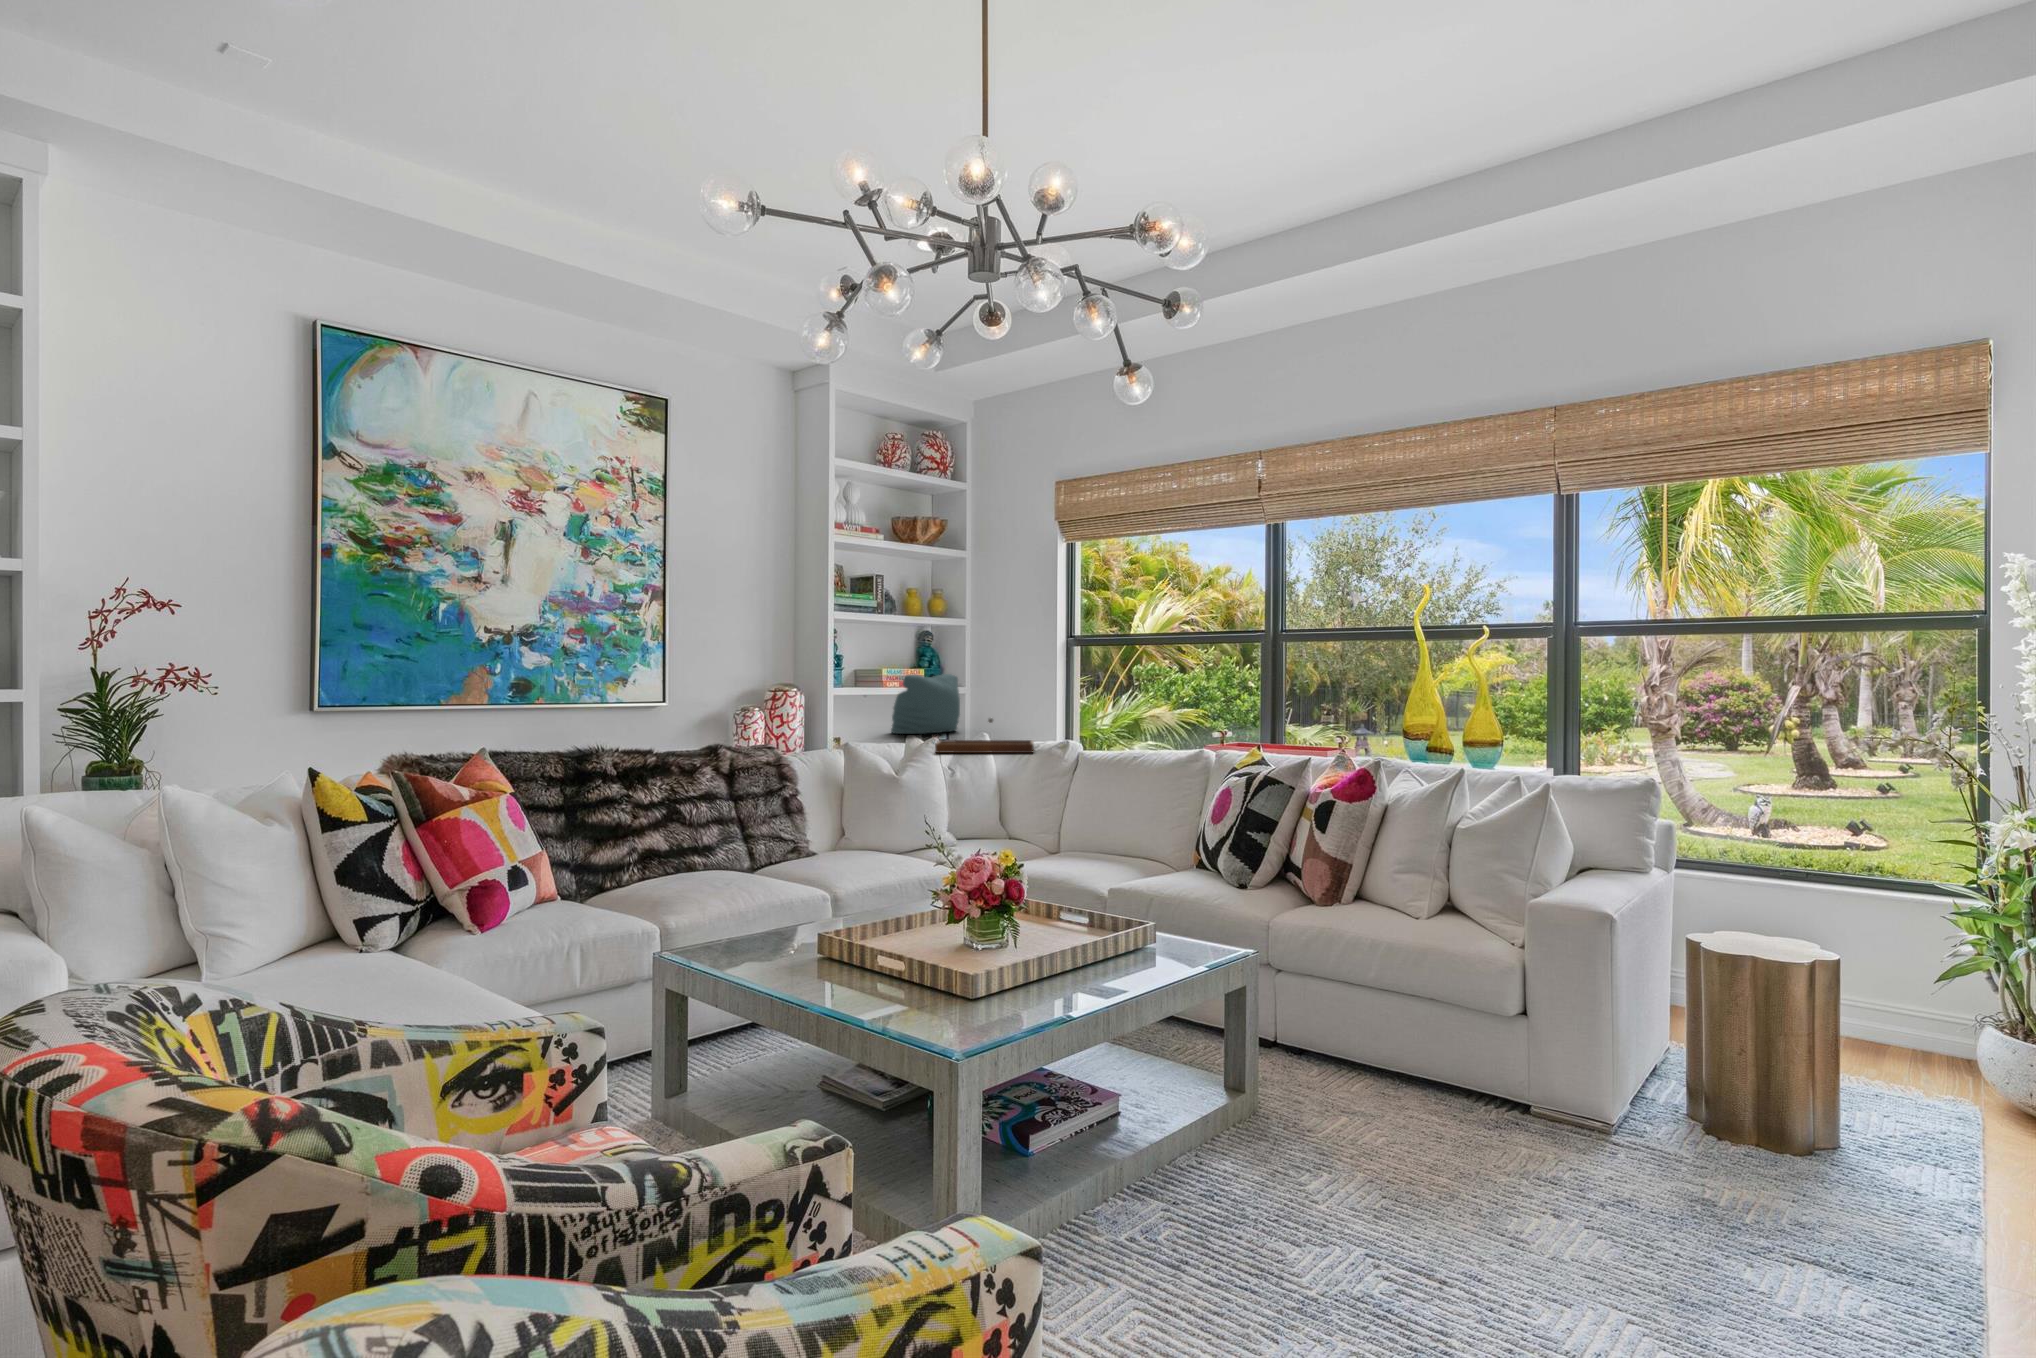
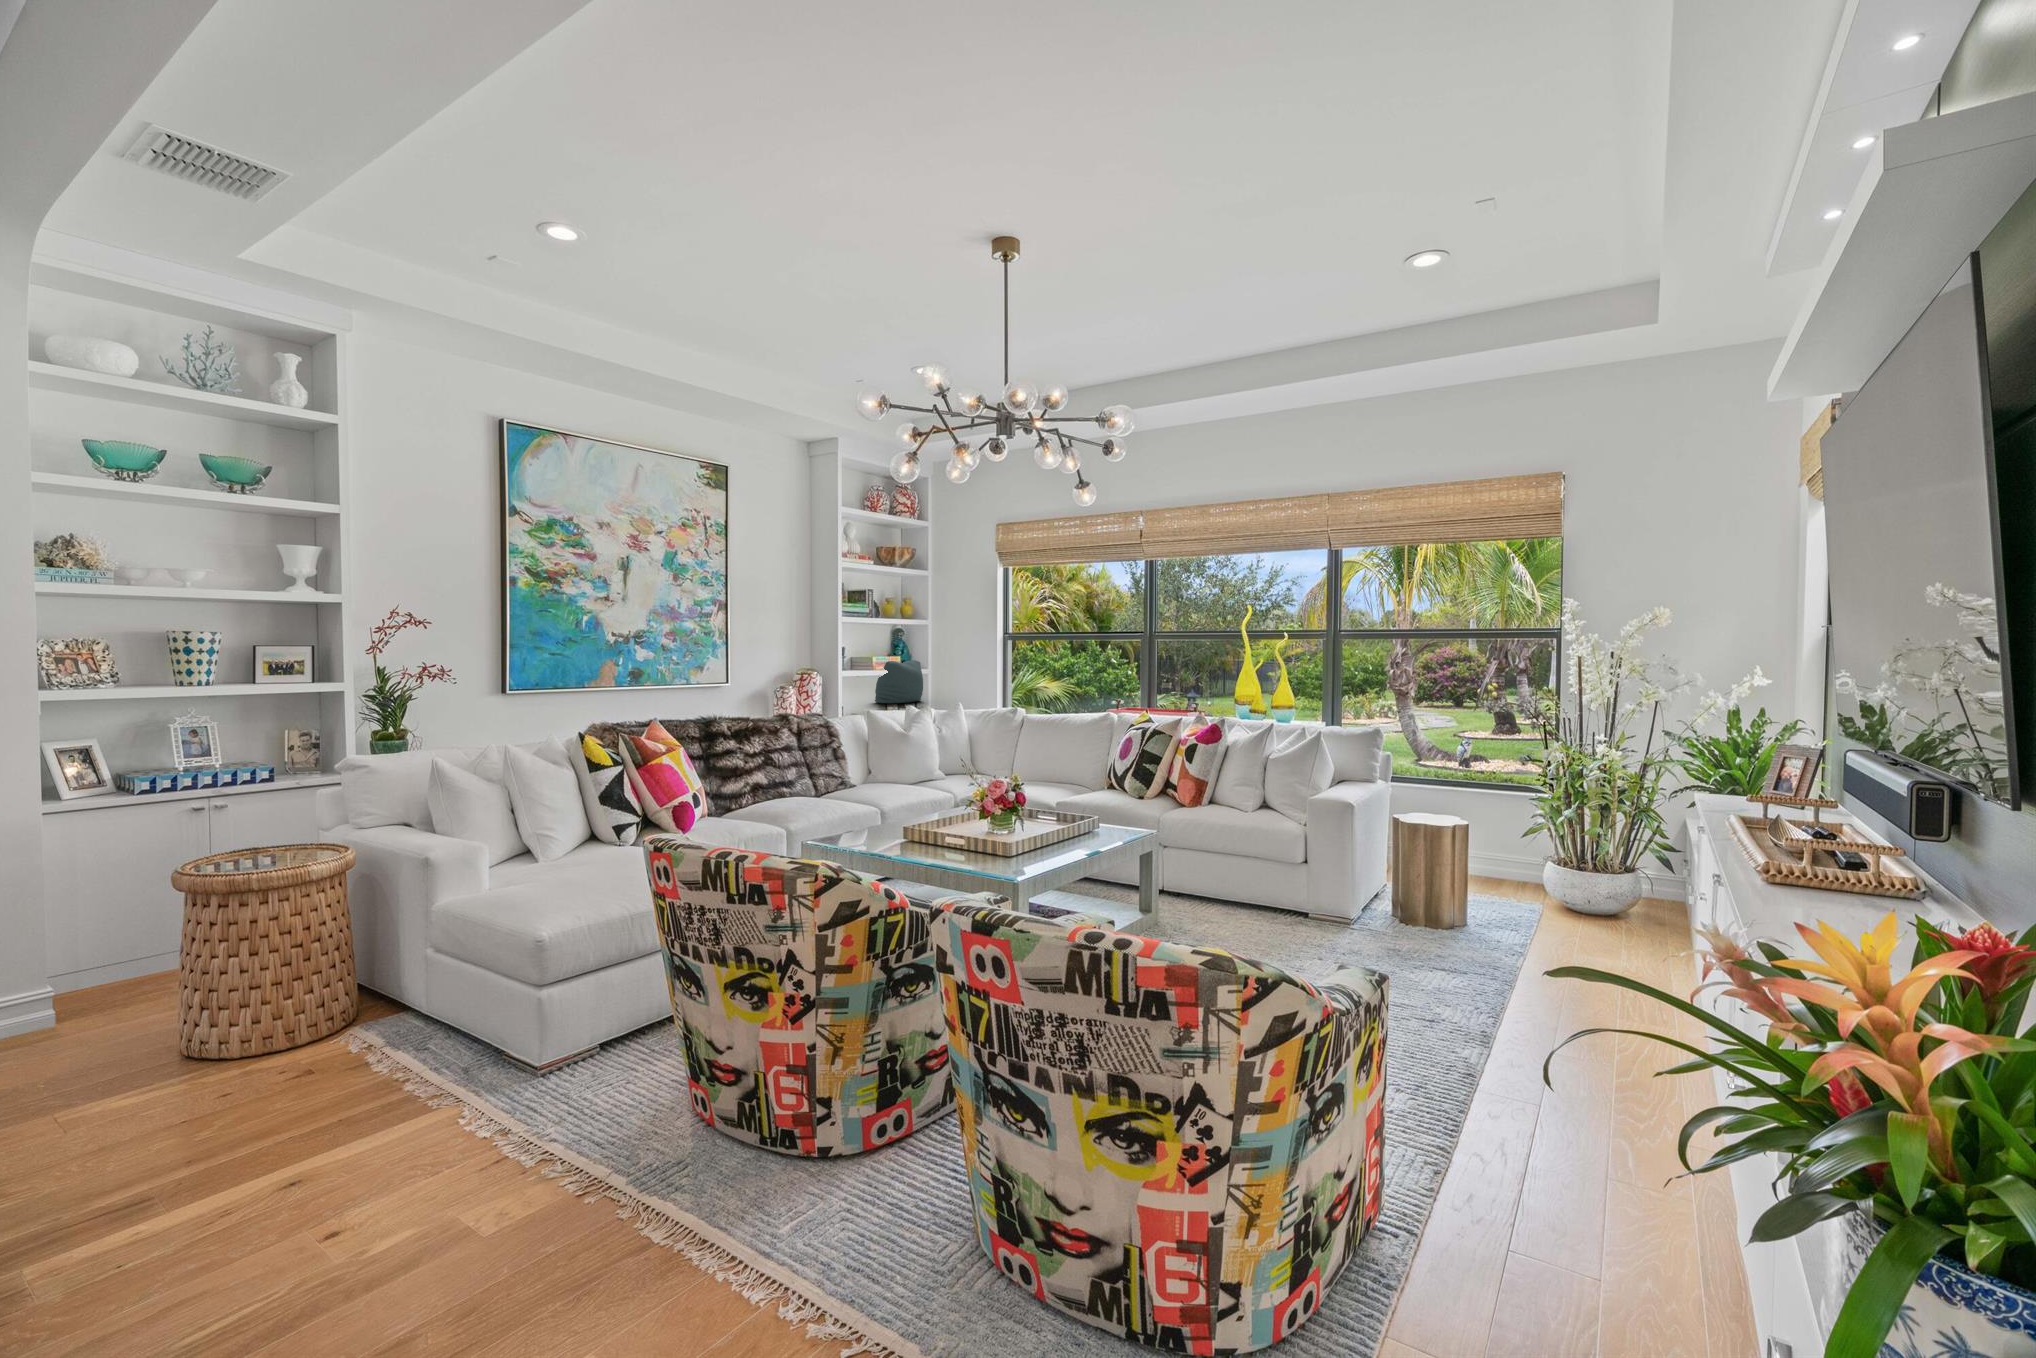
tray: present [935,718,1034,753] -> none [924,692,991,717]

